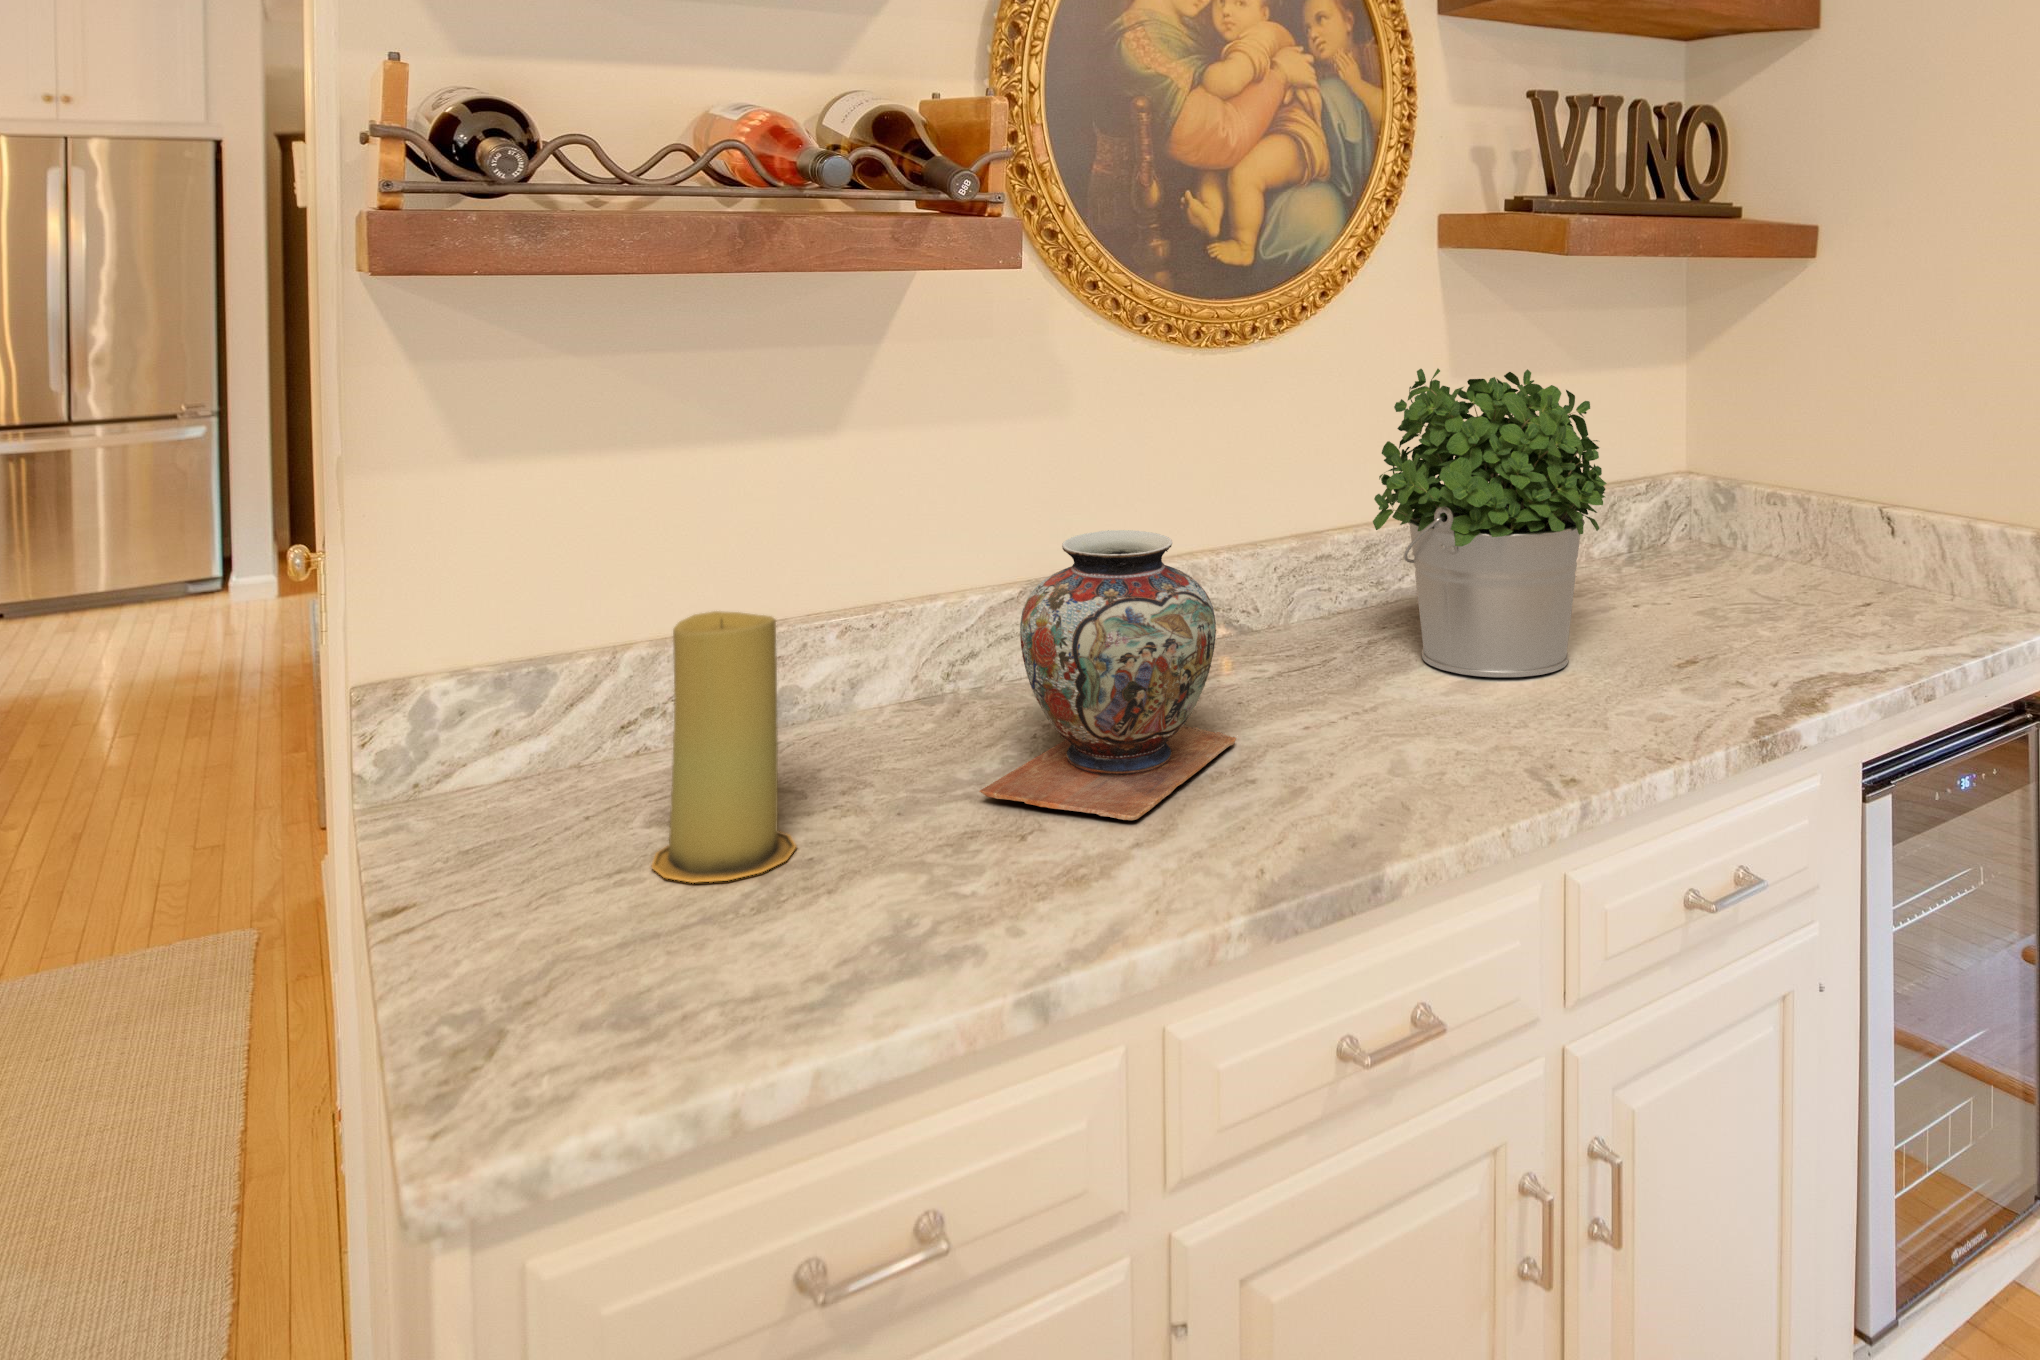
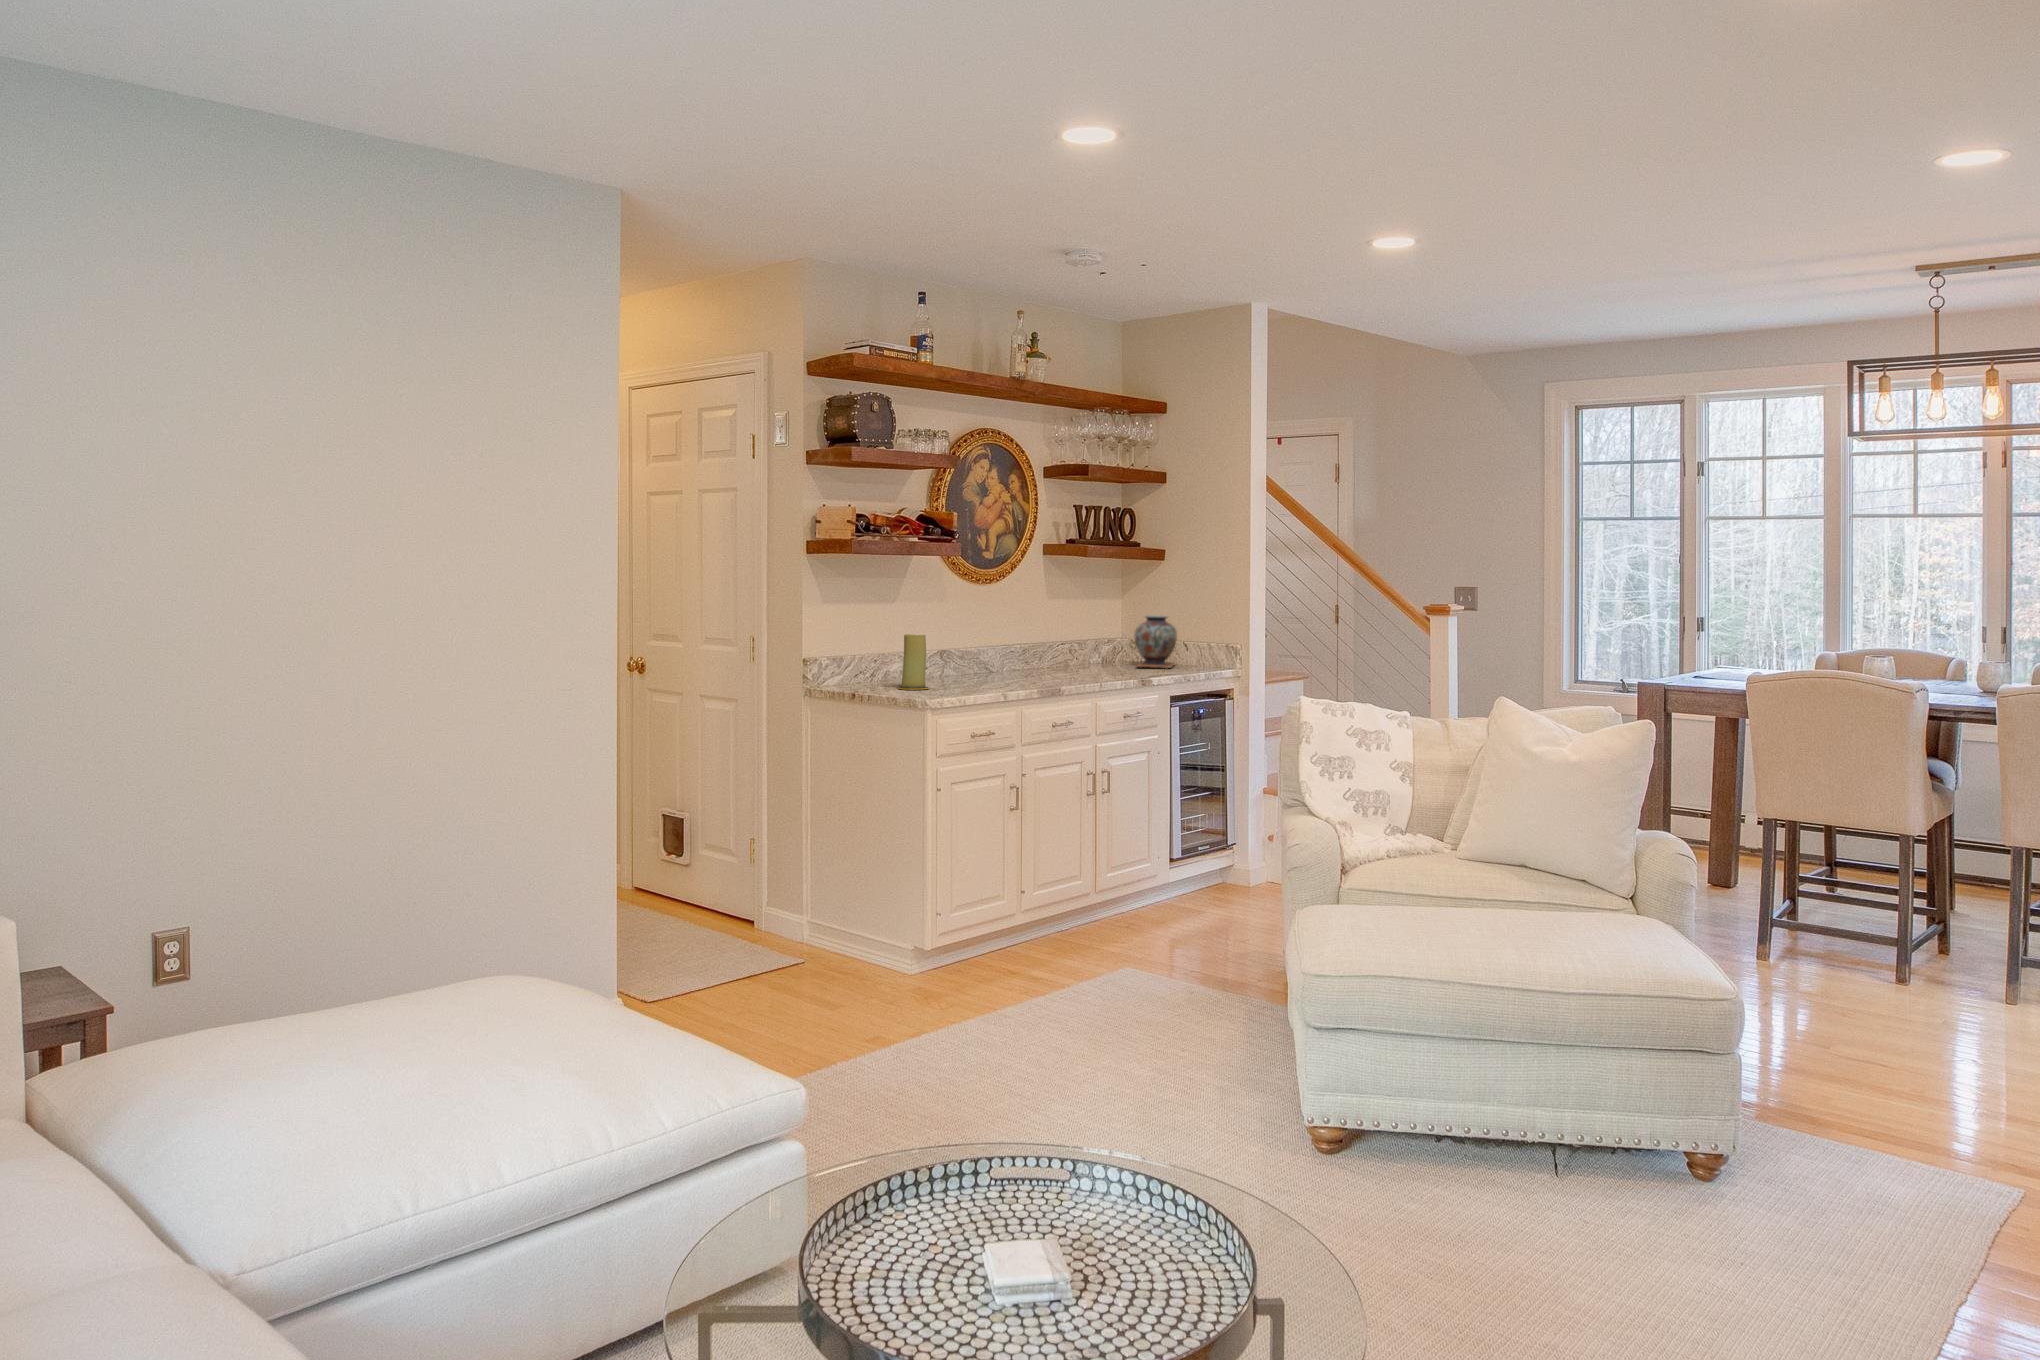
potted plant: present [1373,369,1607,677] -> none [1035,589,1102,675]
decorative vase: present [979,530,1236,820] -> present [1135,615,1177,668]

